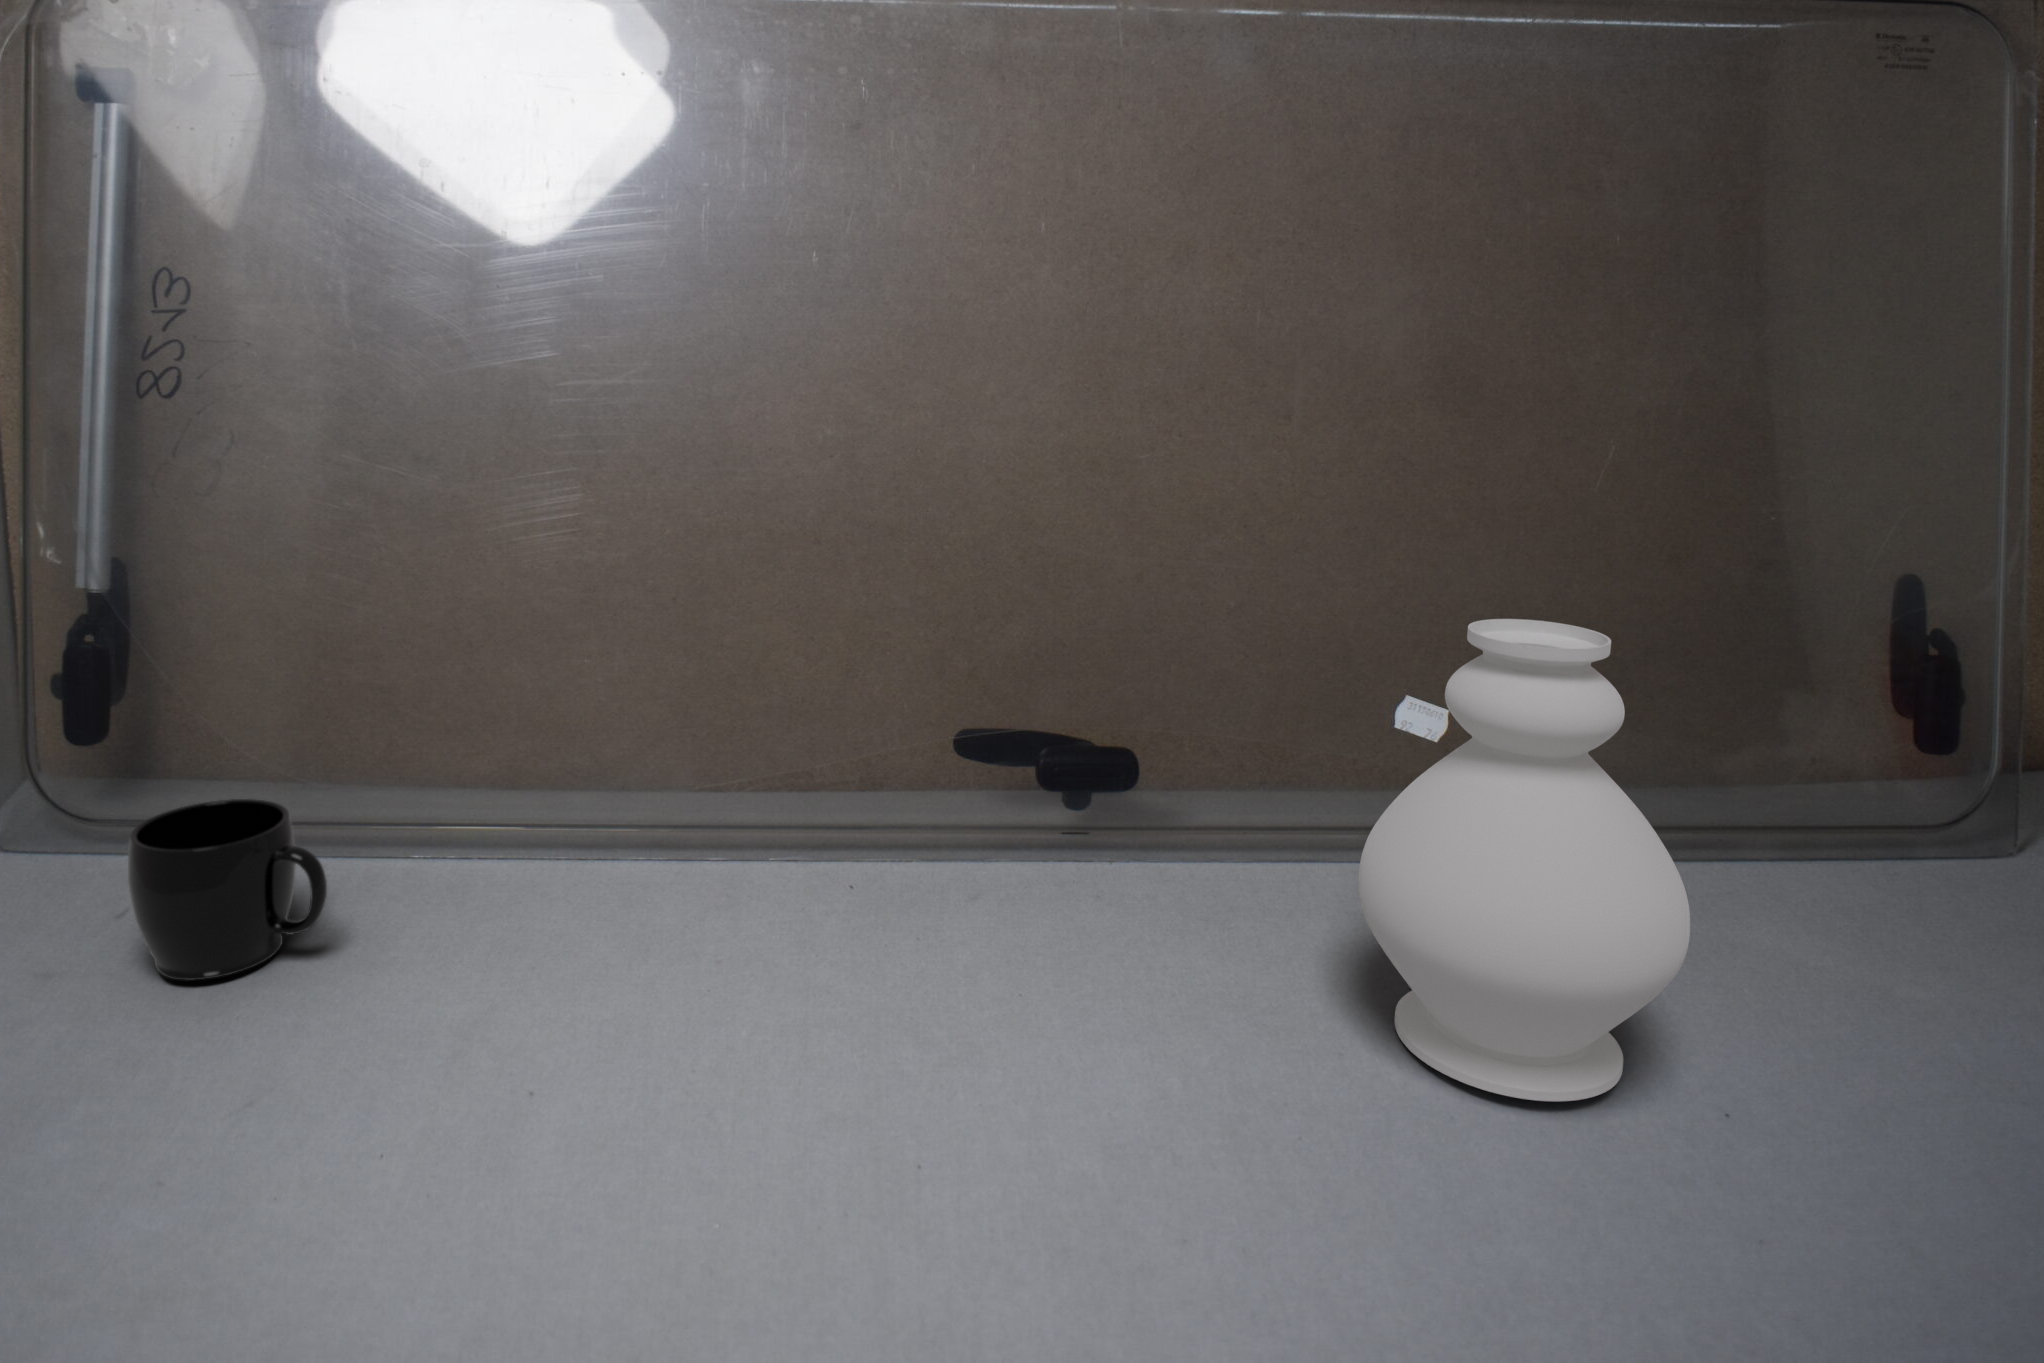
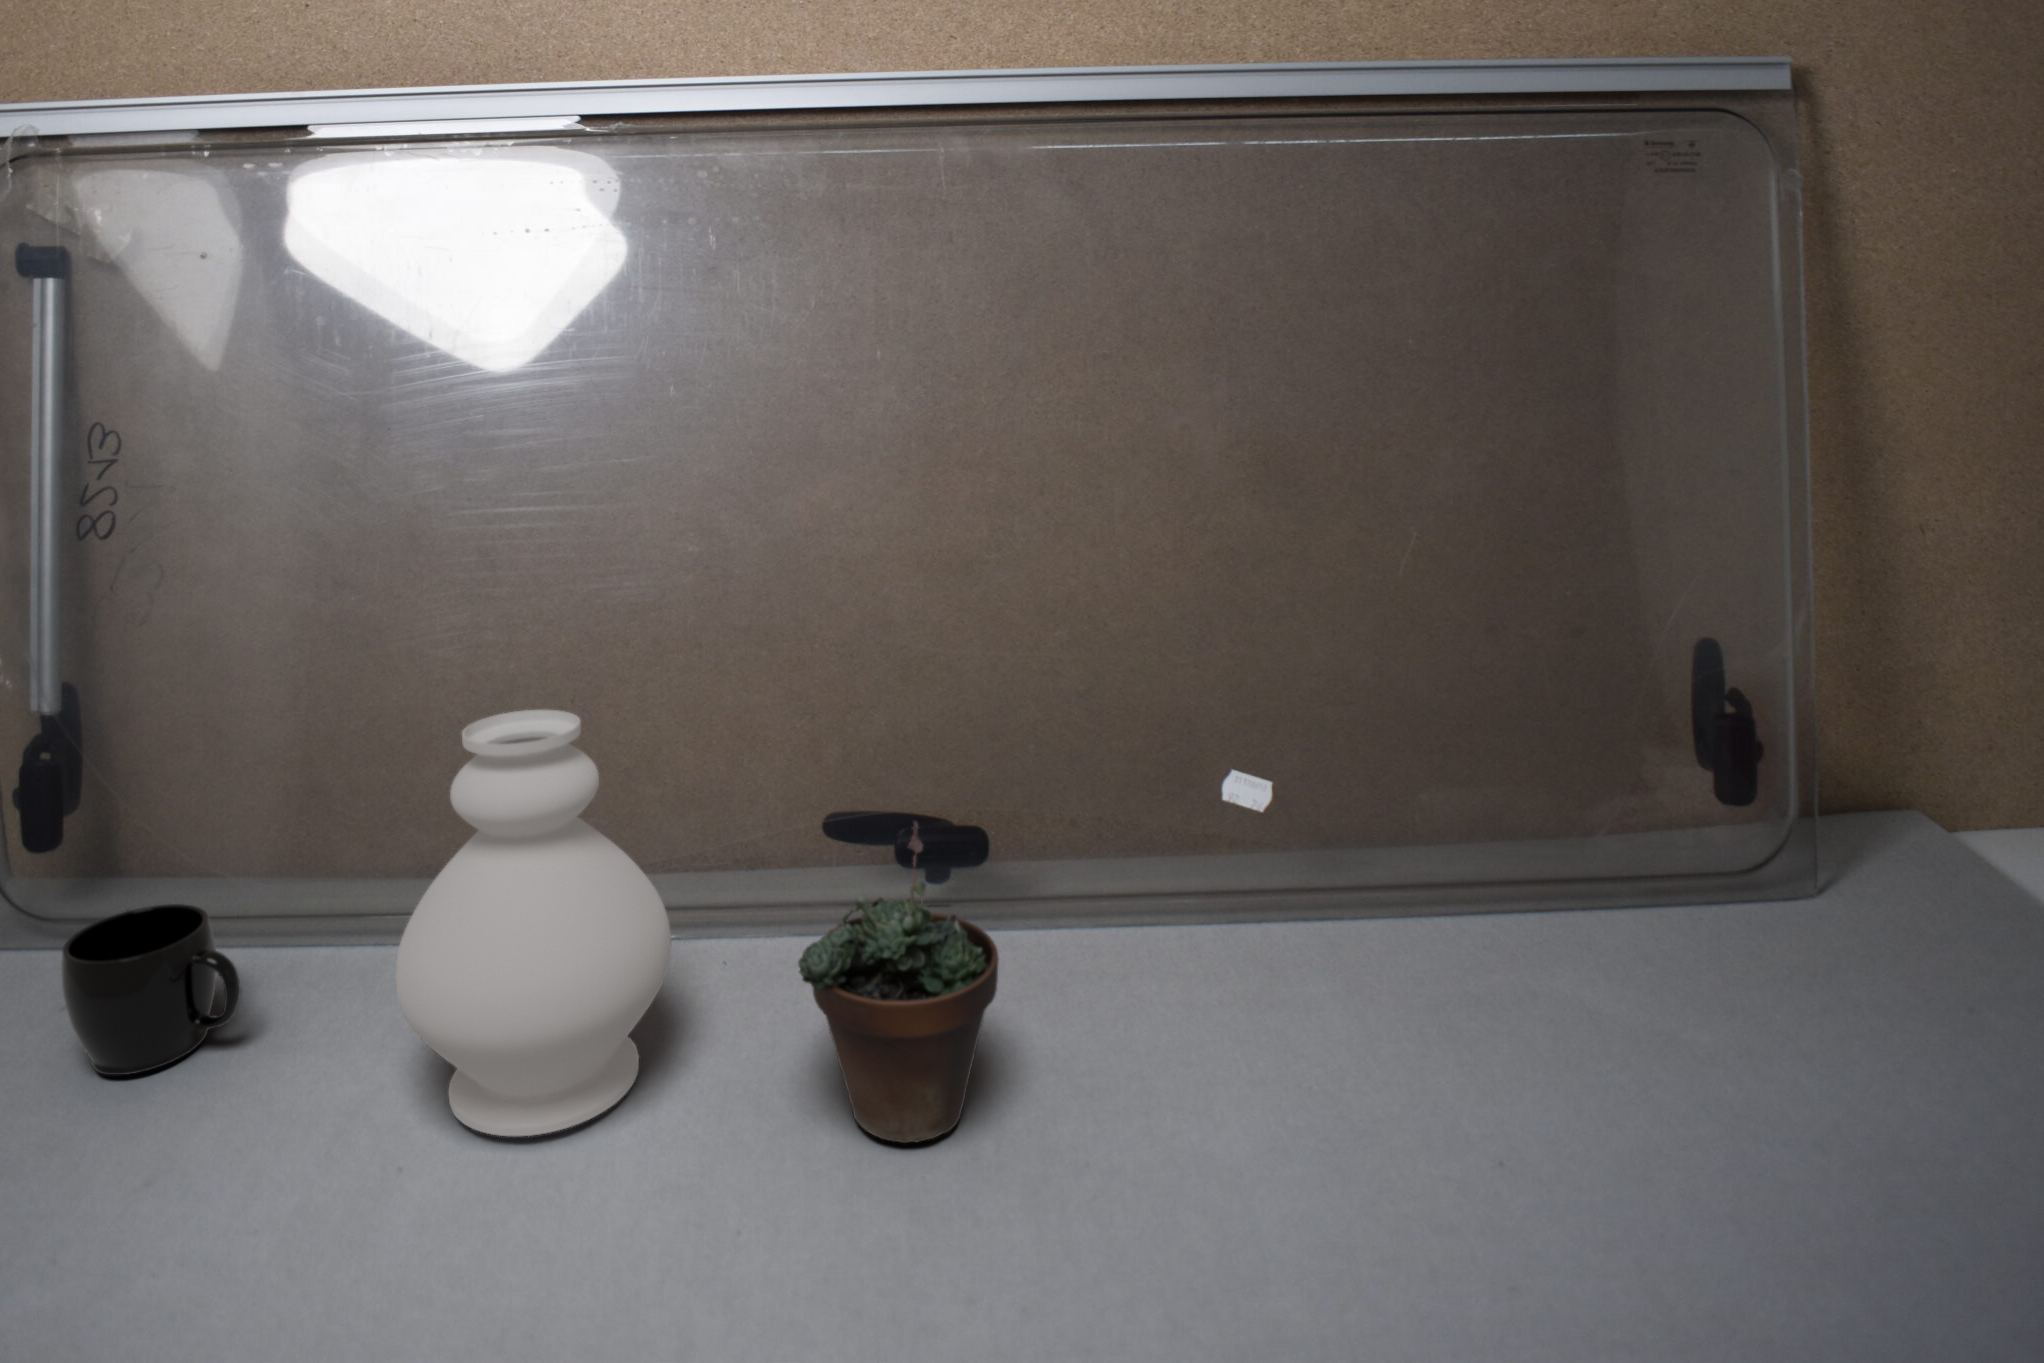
decorative vase: present [1358,619,1690,1101] -> present [395,710,671,1136]
succulent plant: none [981,711,1194,1065] -> present [798,822,999,1143]

